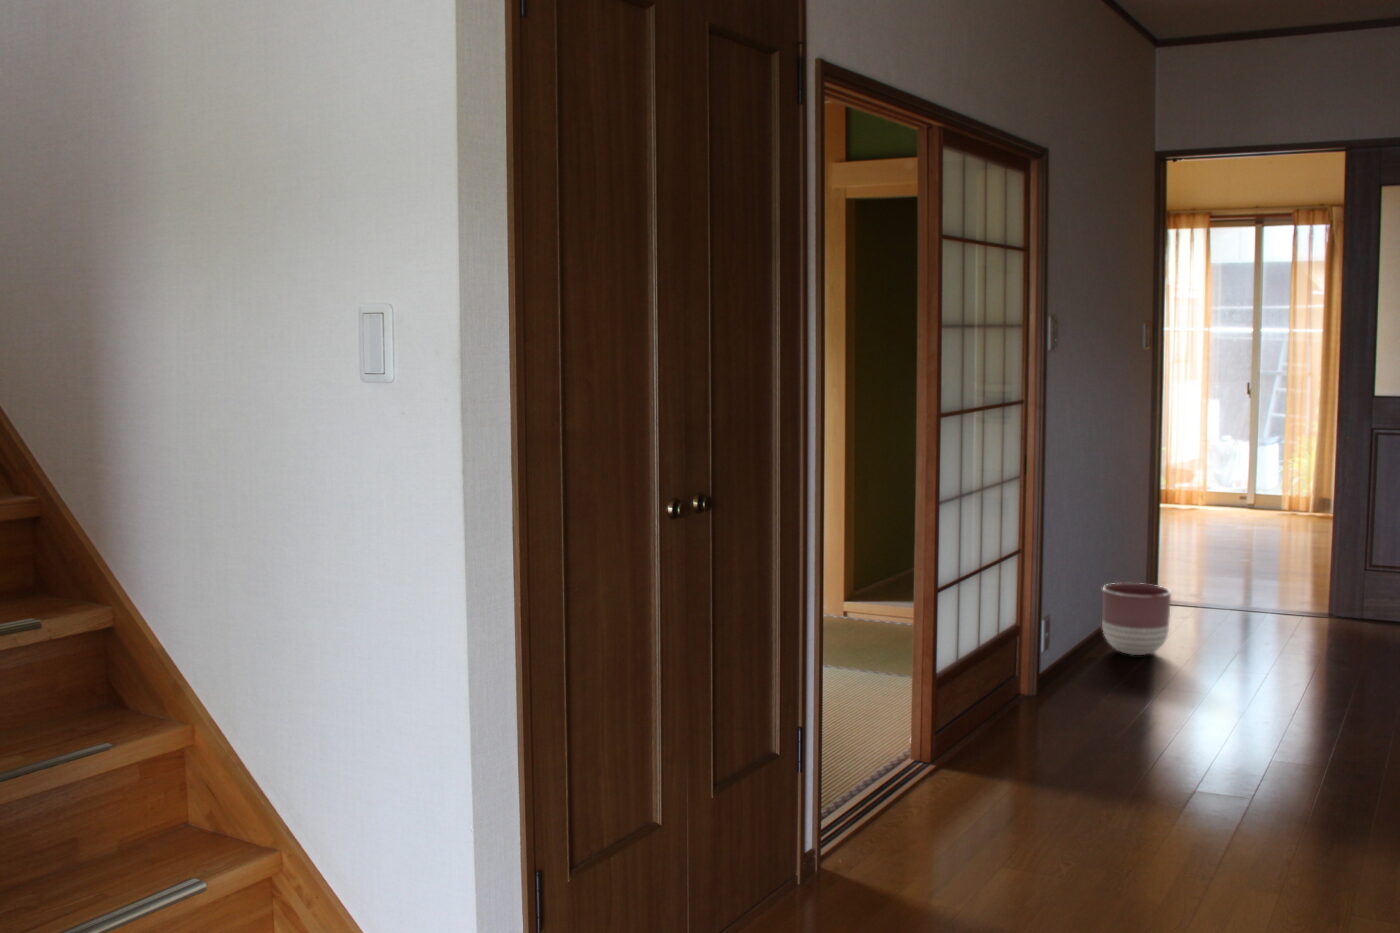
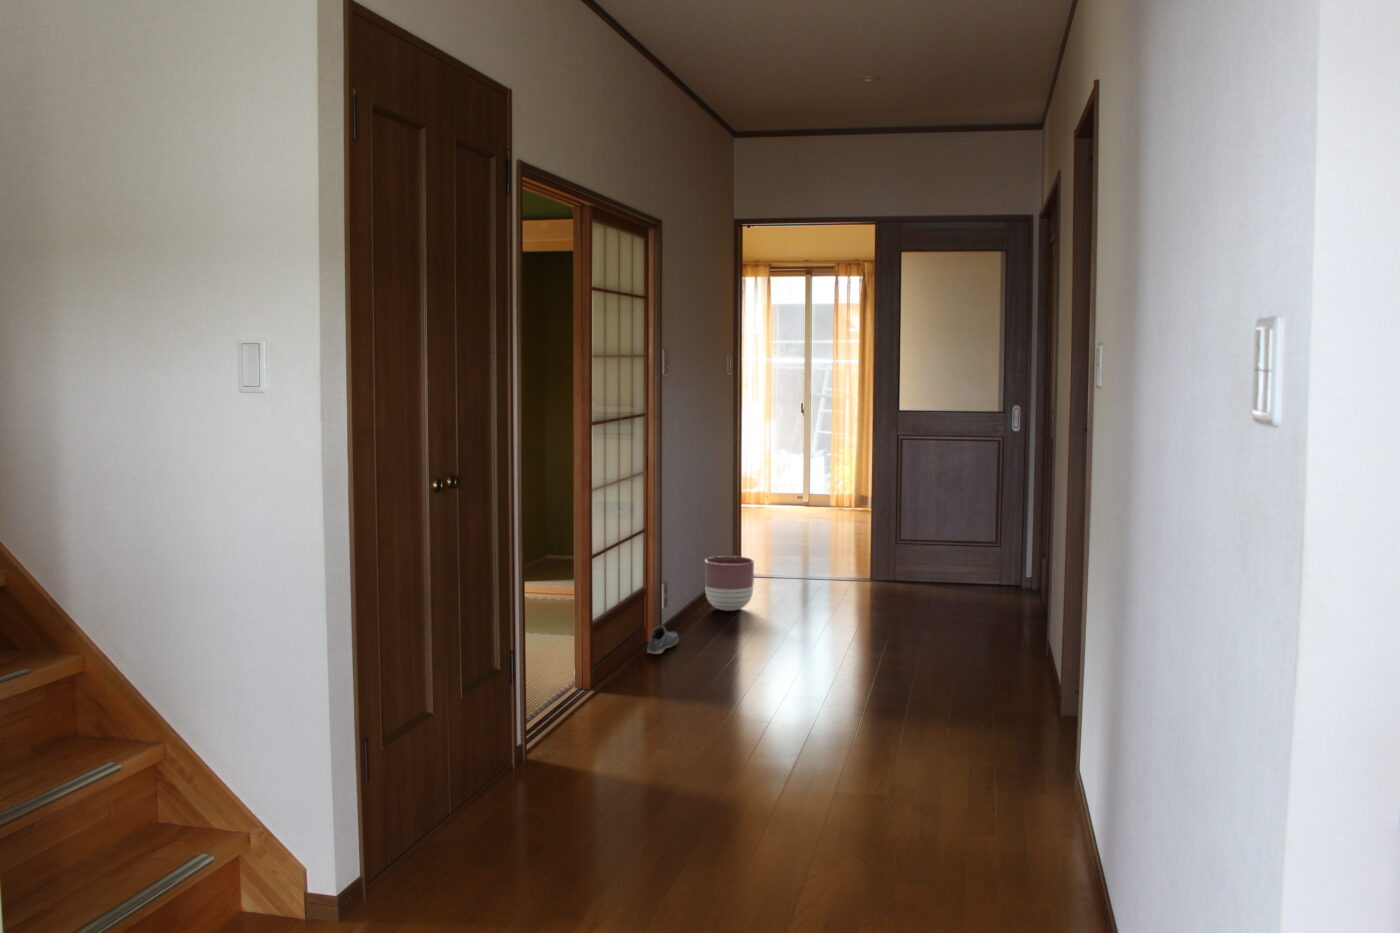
shoe: none [1015,677,1059,715] -> present [647,626,678,654]

